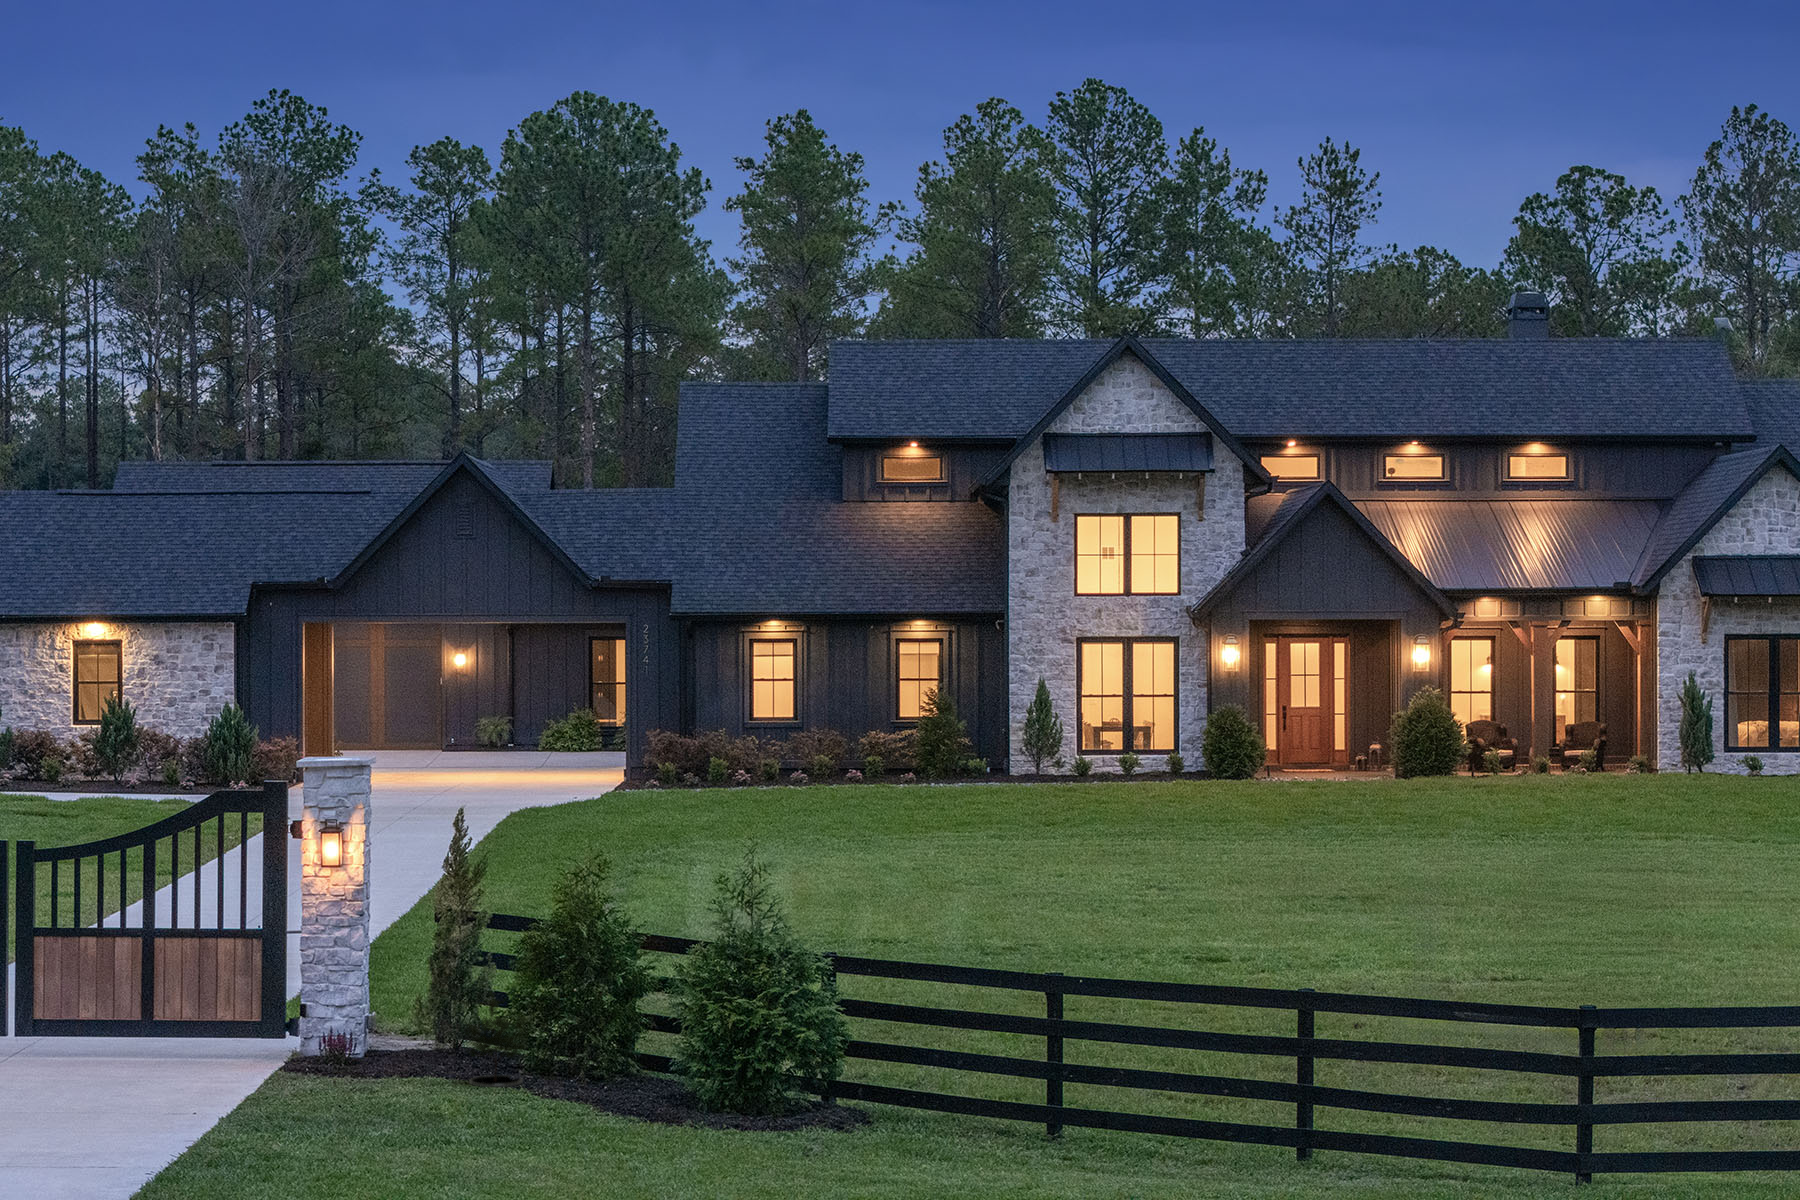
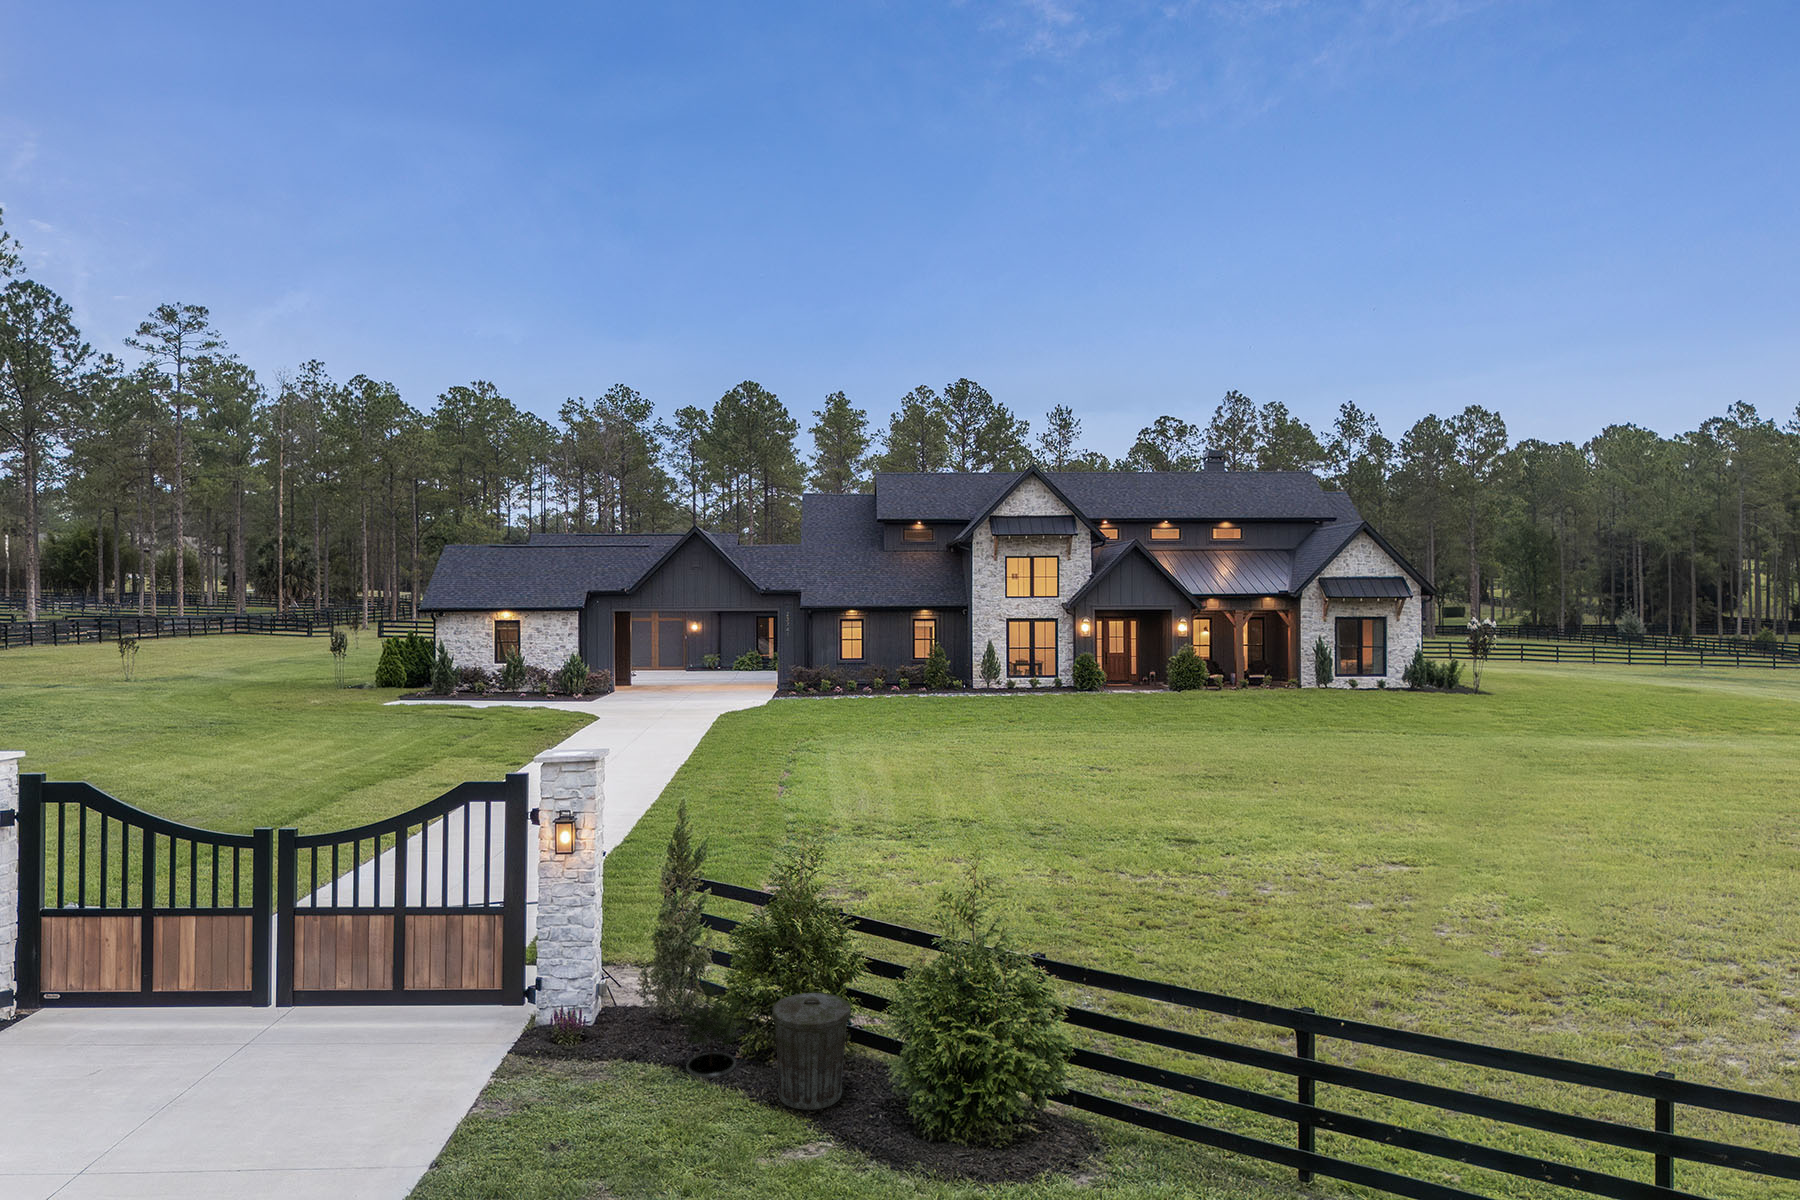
trash can: none [559,996,641,1101] -> present [772,993,851,1110]

